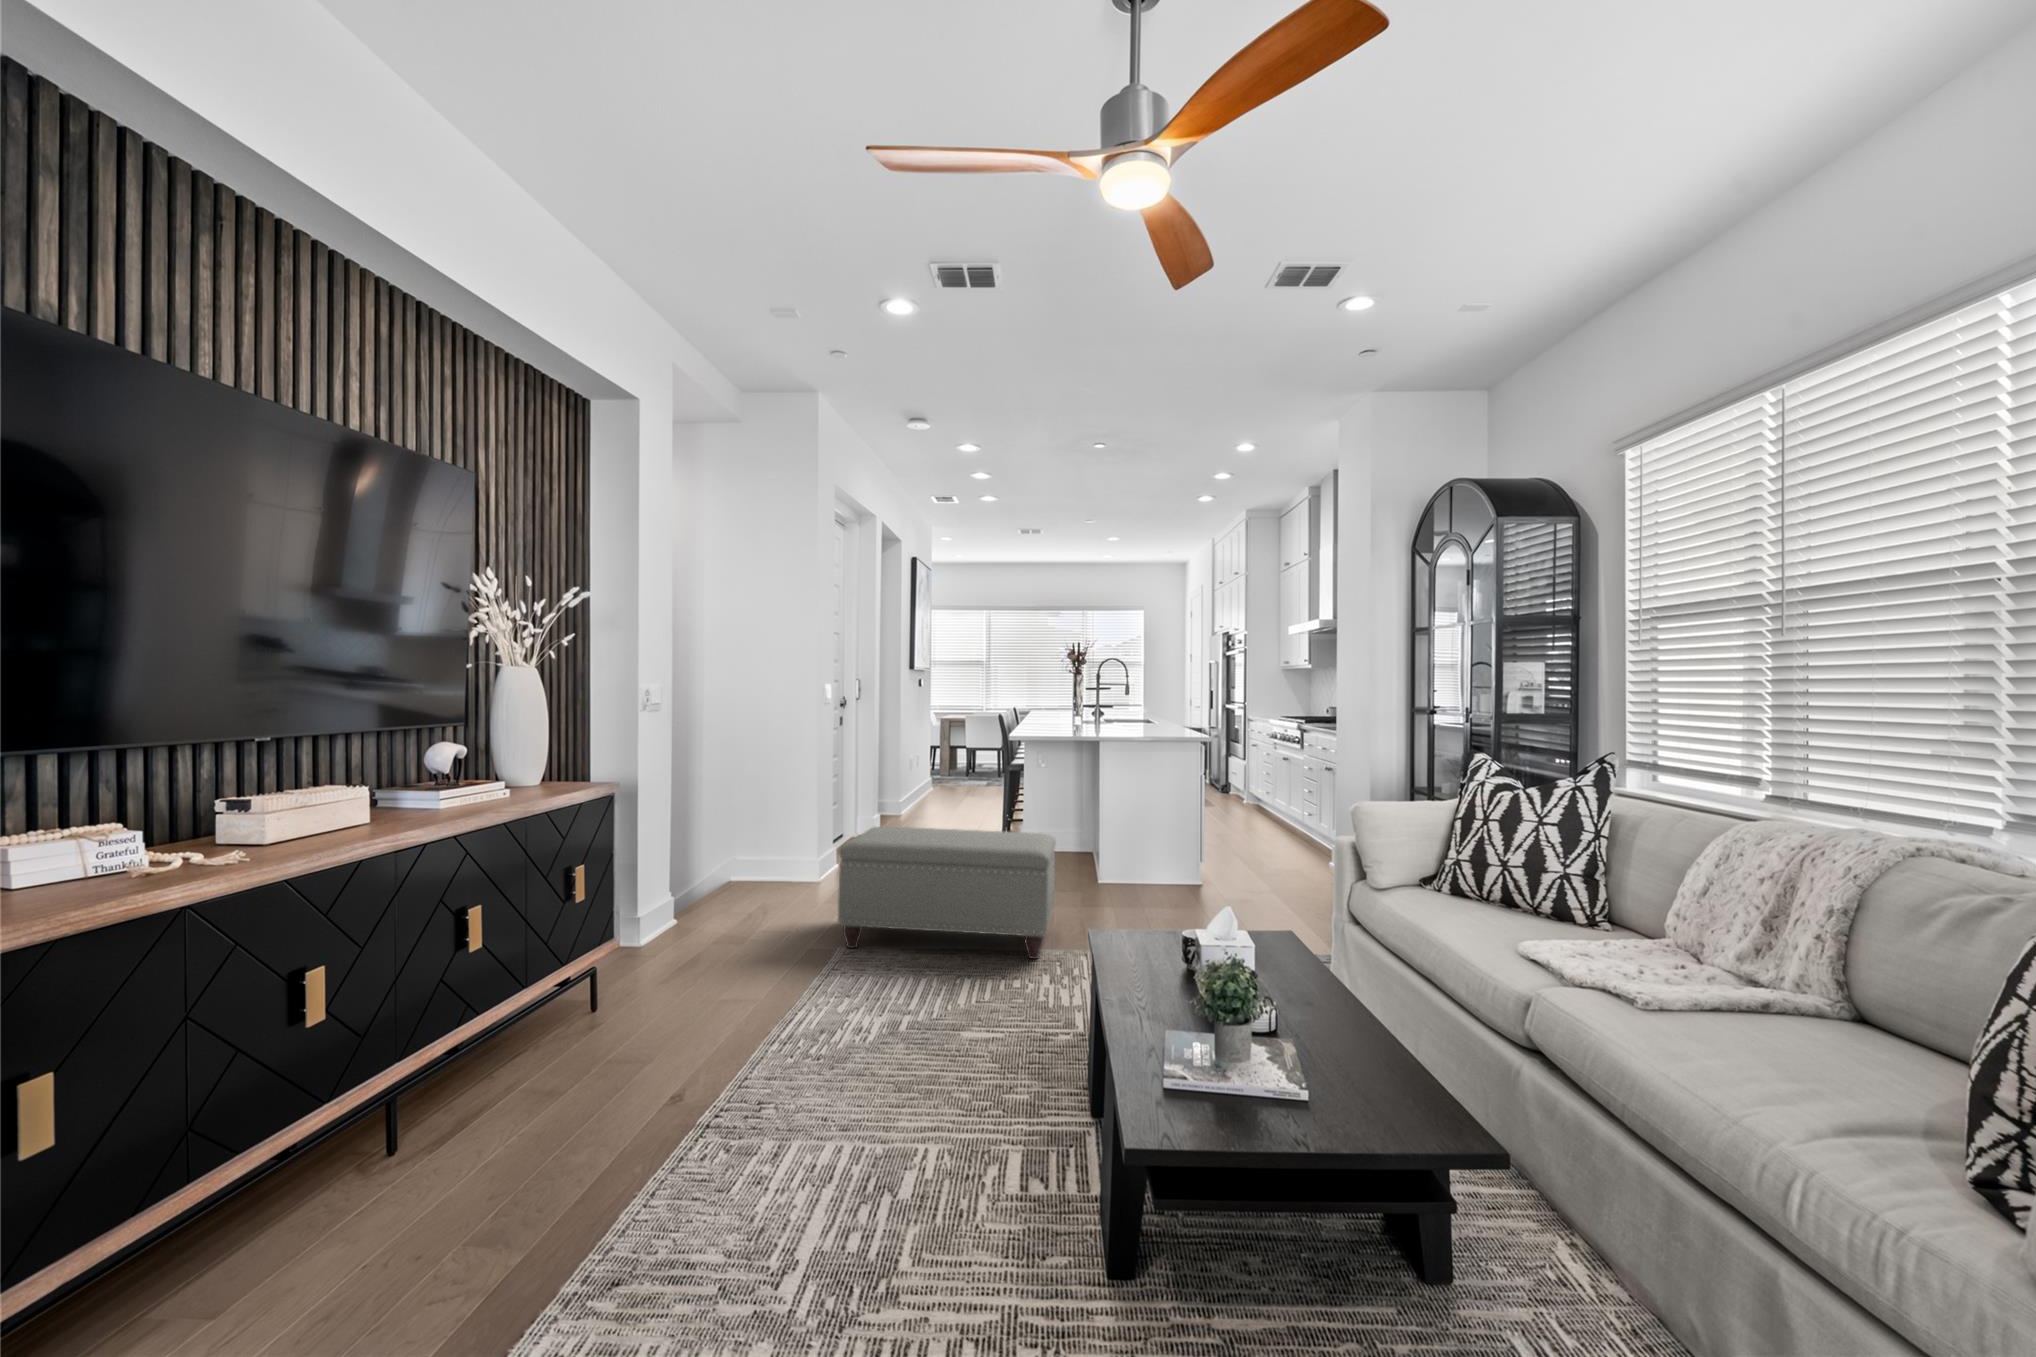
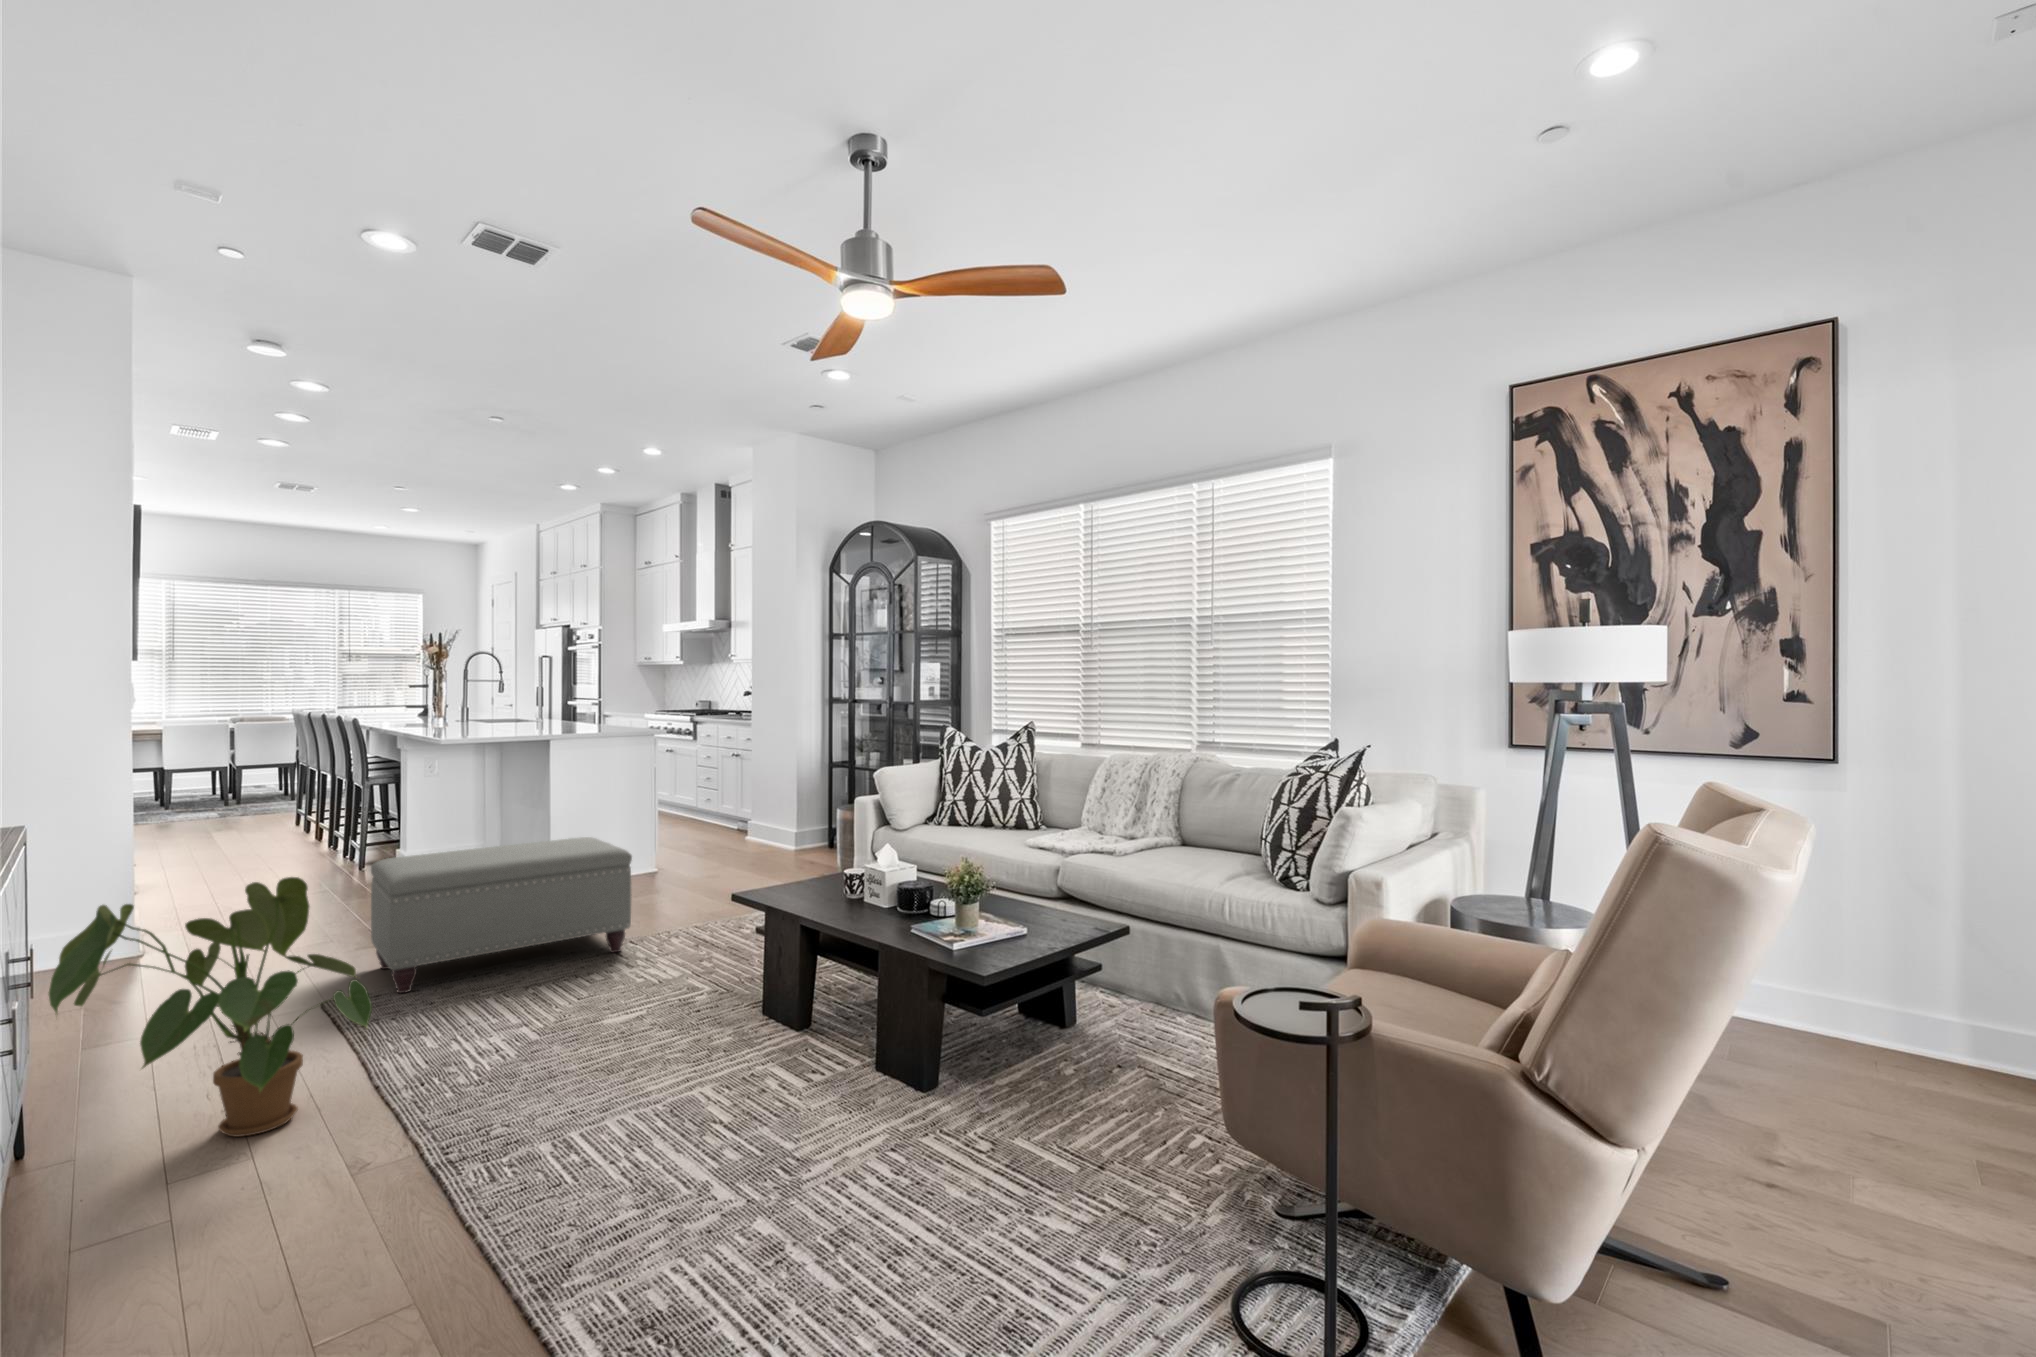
house plant: none [492,826,694,1036] -> present [48,877,372,1137]

